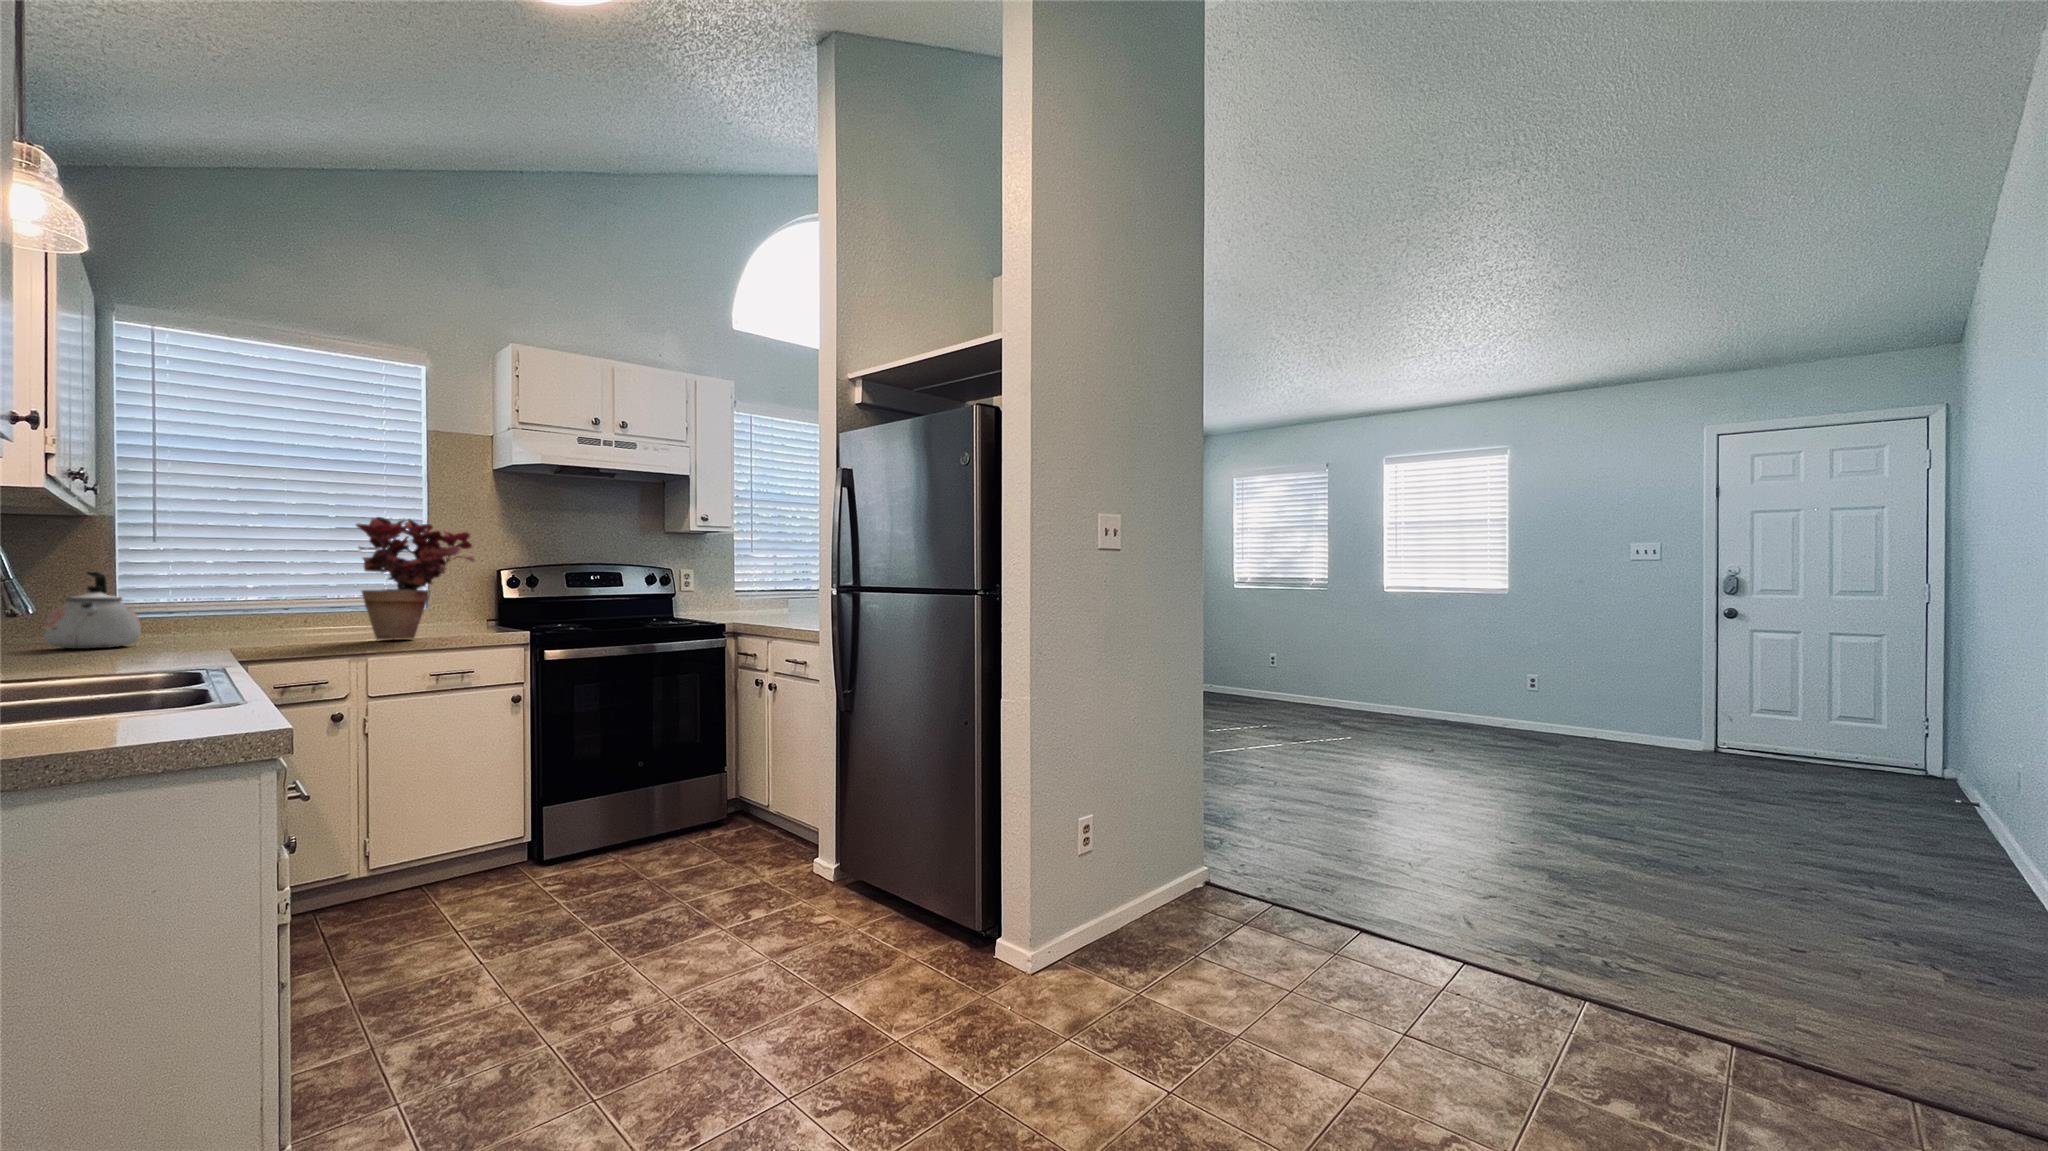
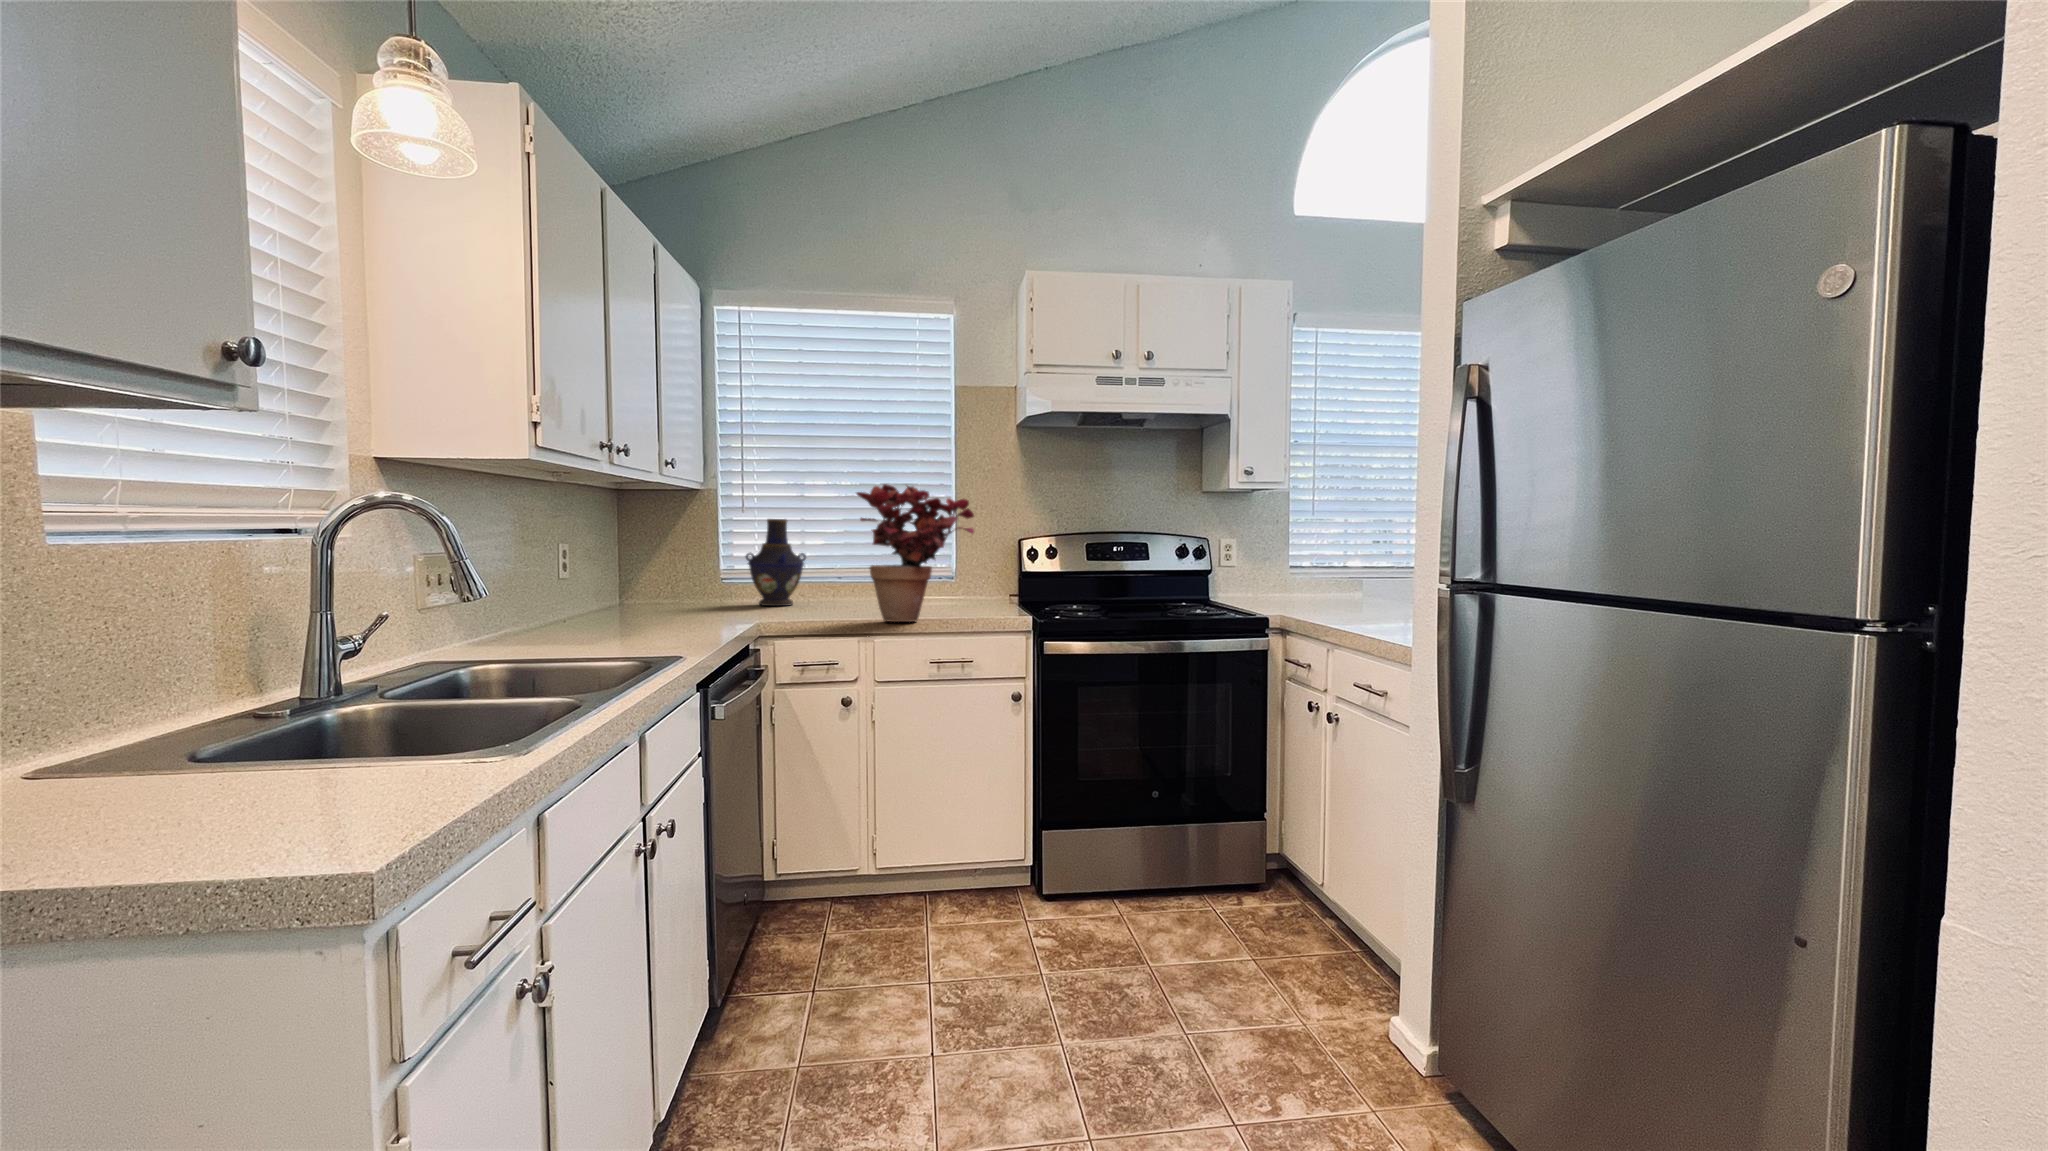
vase: none [159,547,240,638] -> present [746,519,806,606]
kettle: present [43,572,141,649] -> none [653,544,718,615]

